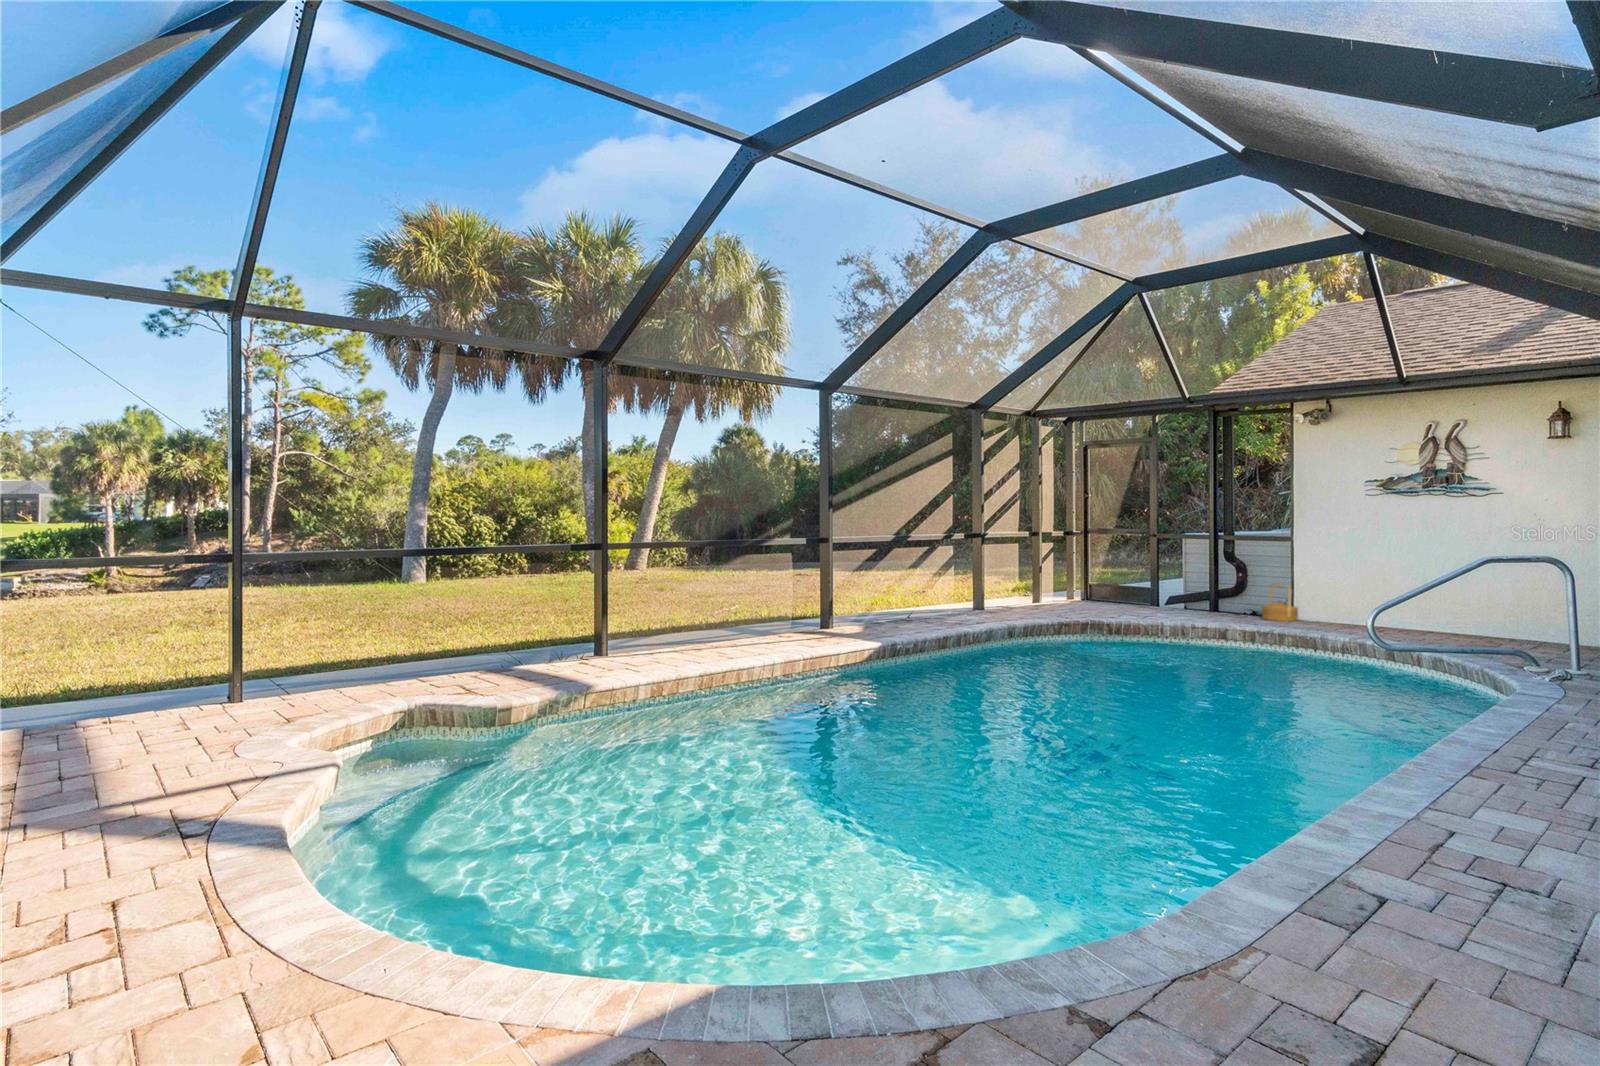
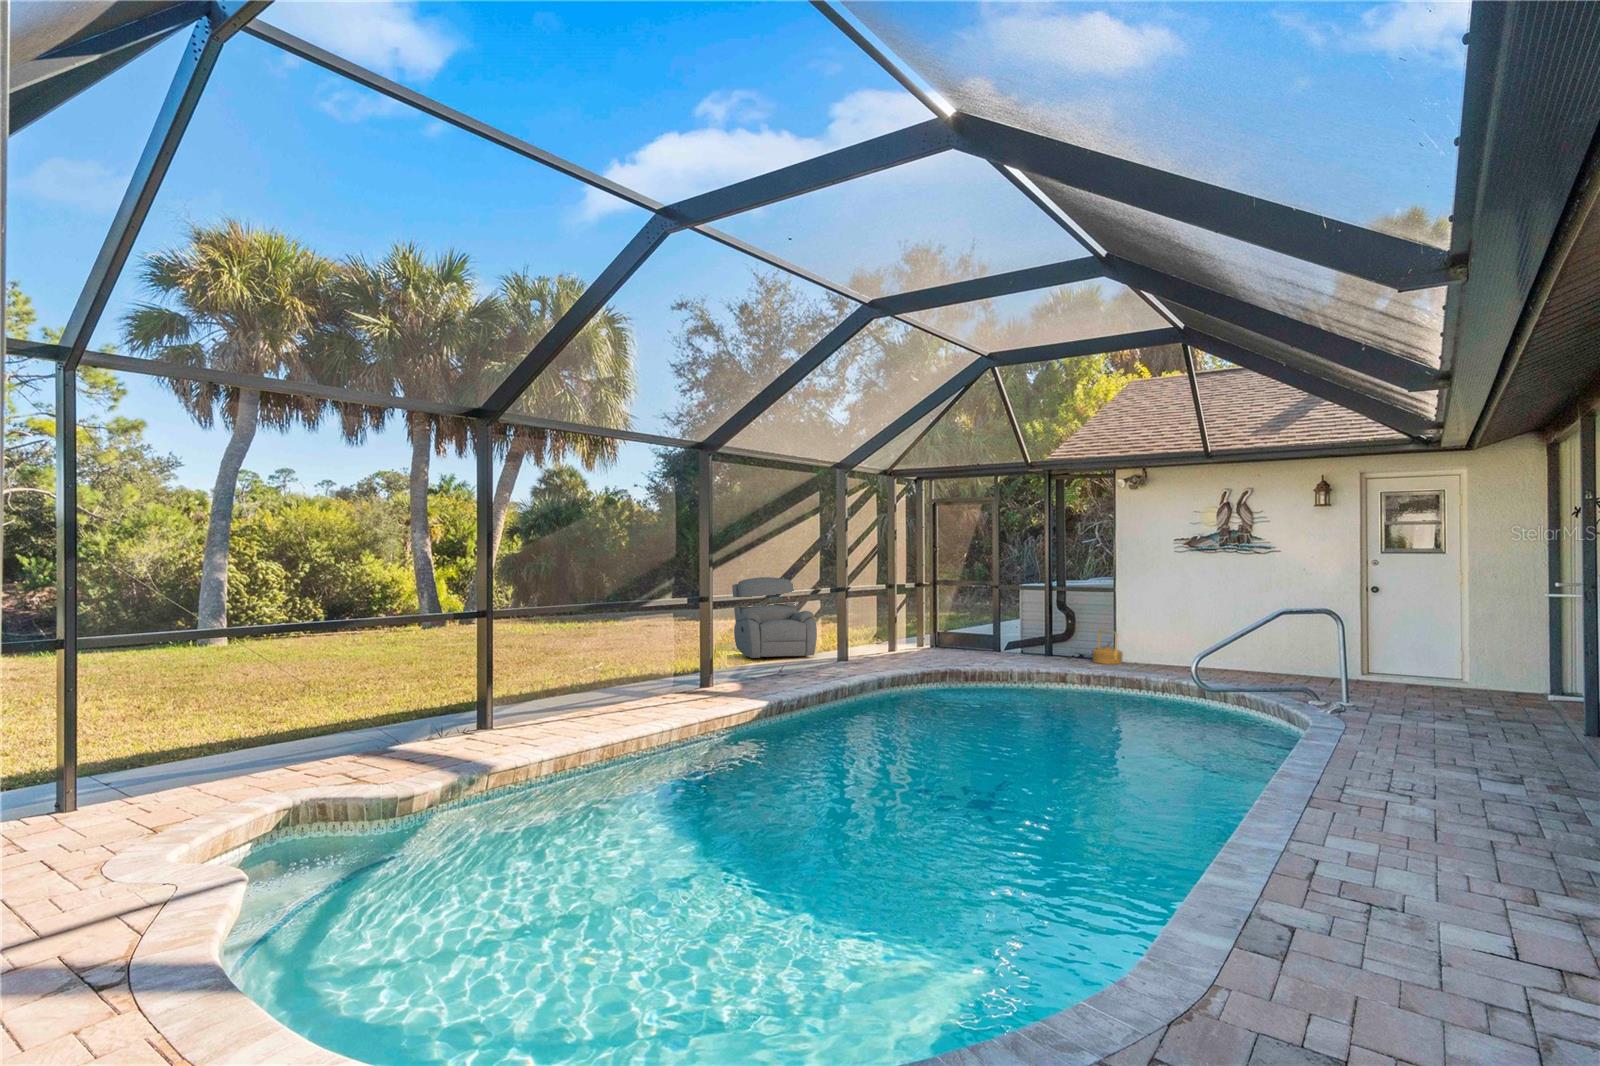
chair: none [880,529,960,608] -> present [732,577,817,660]

